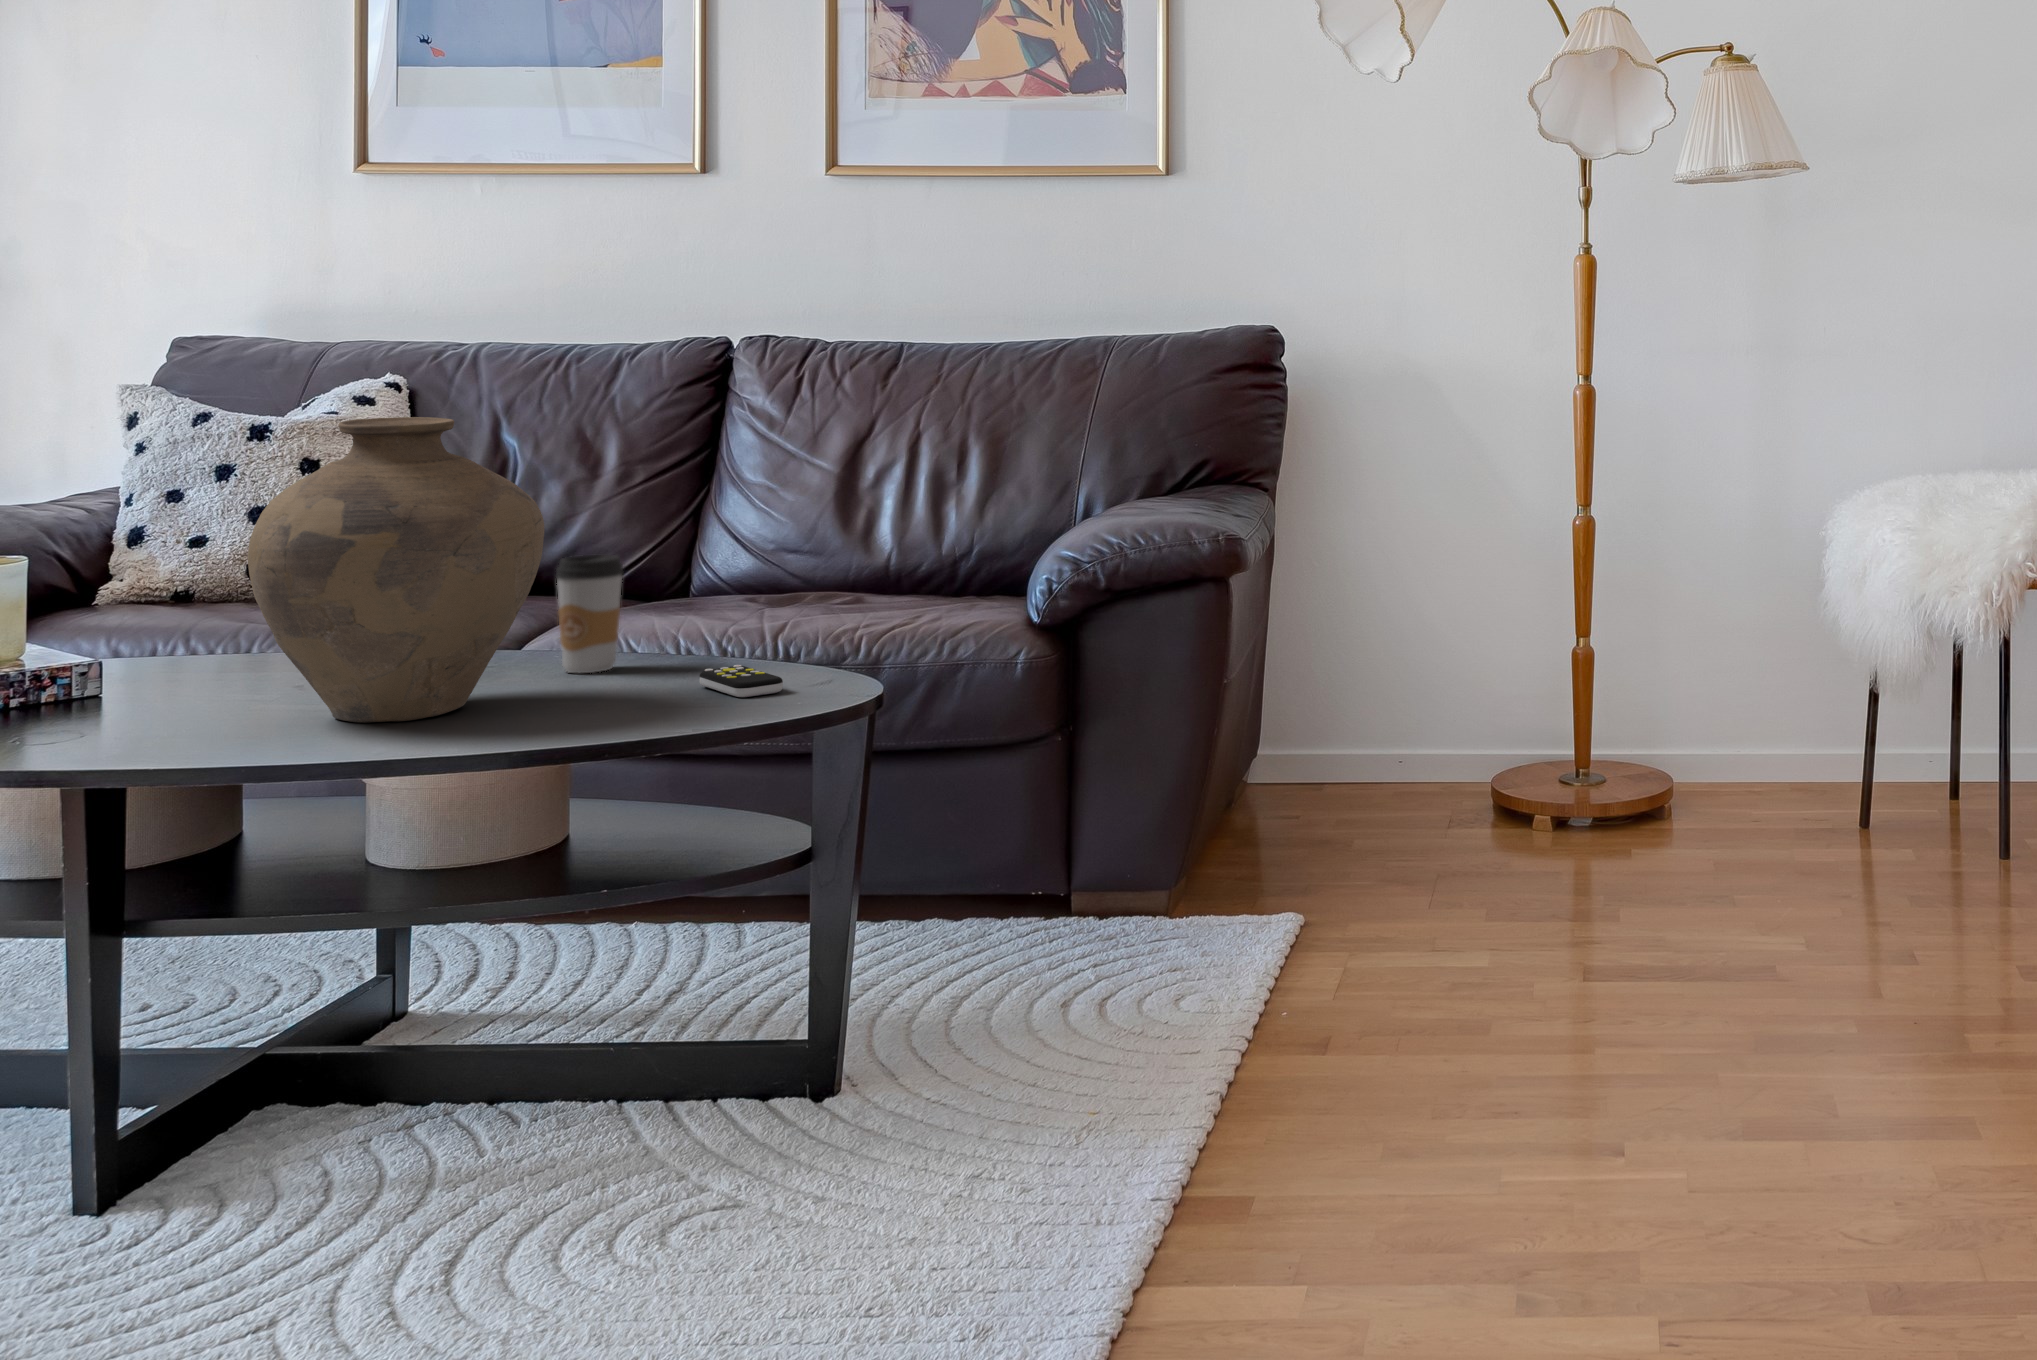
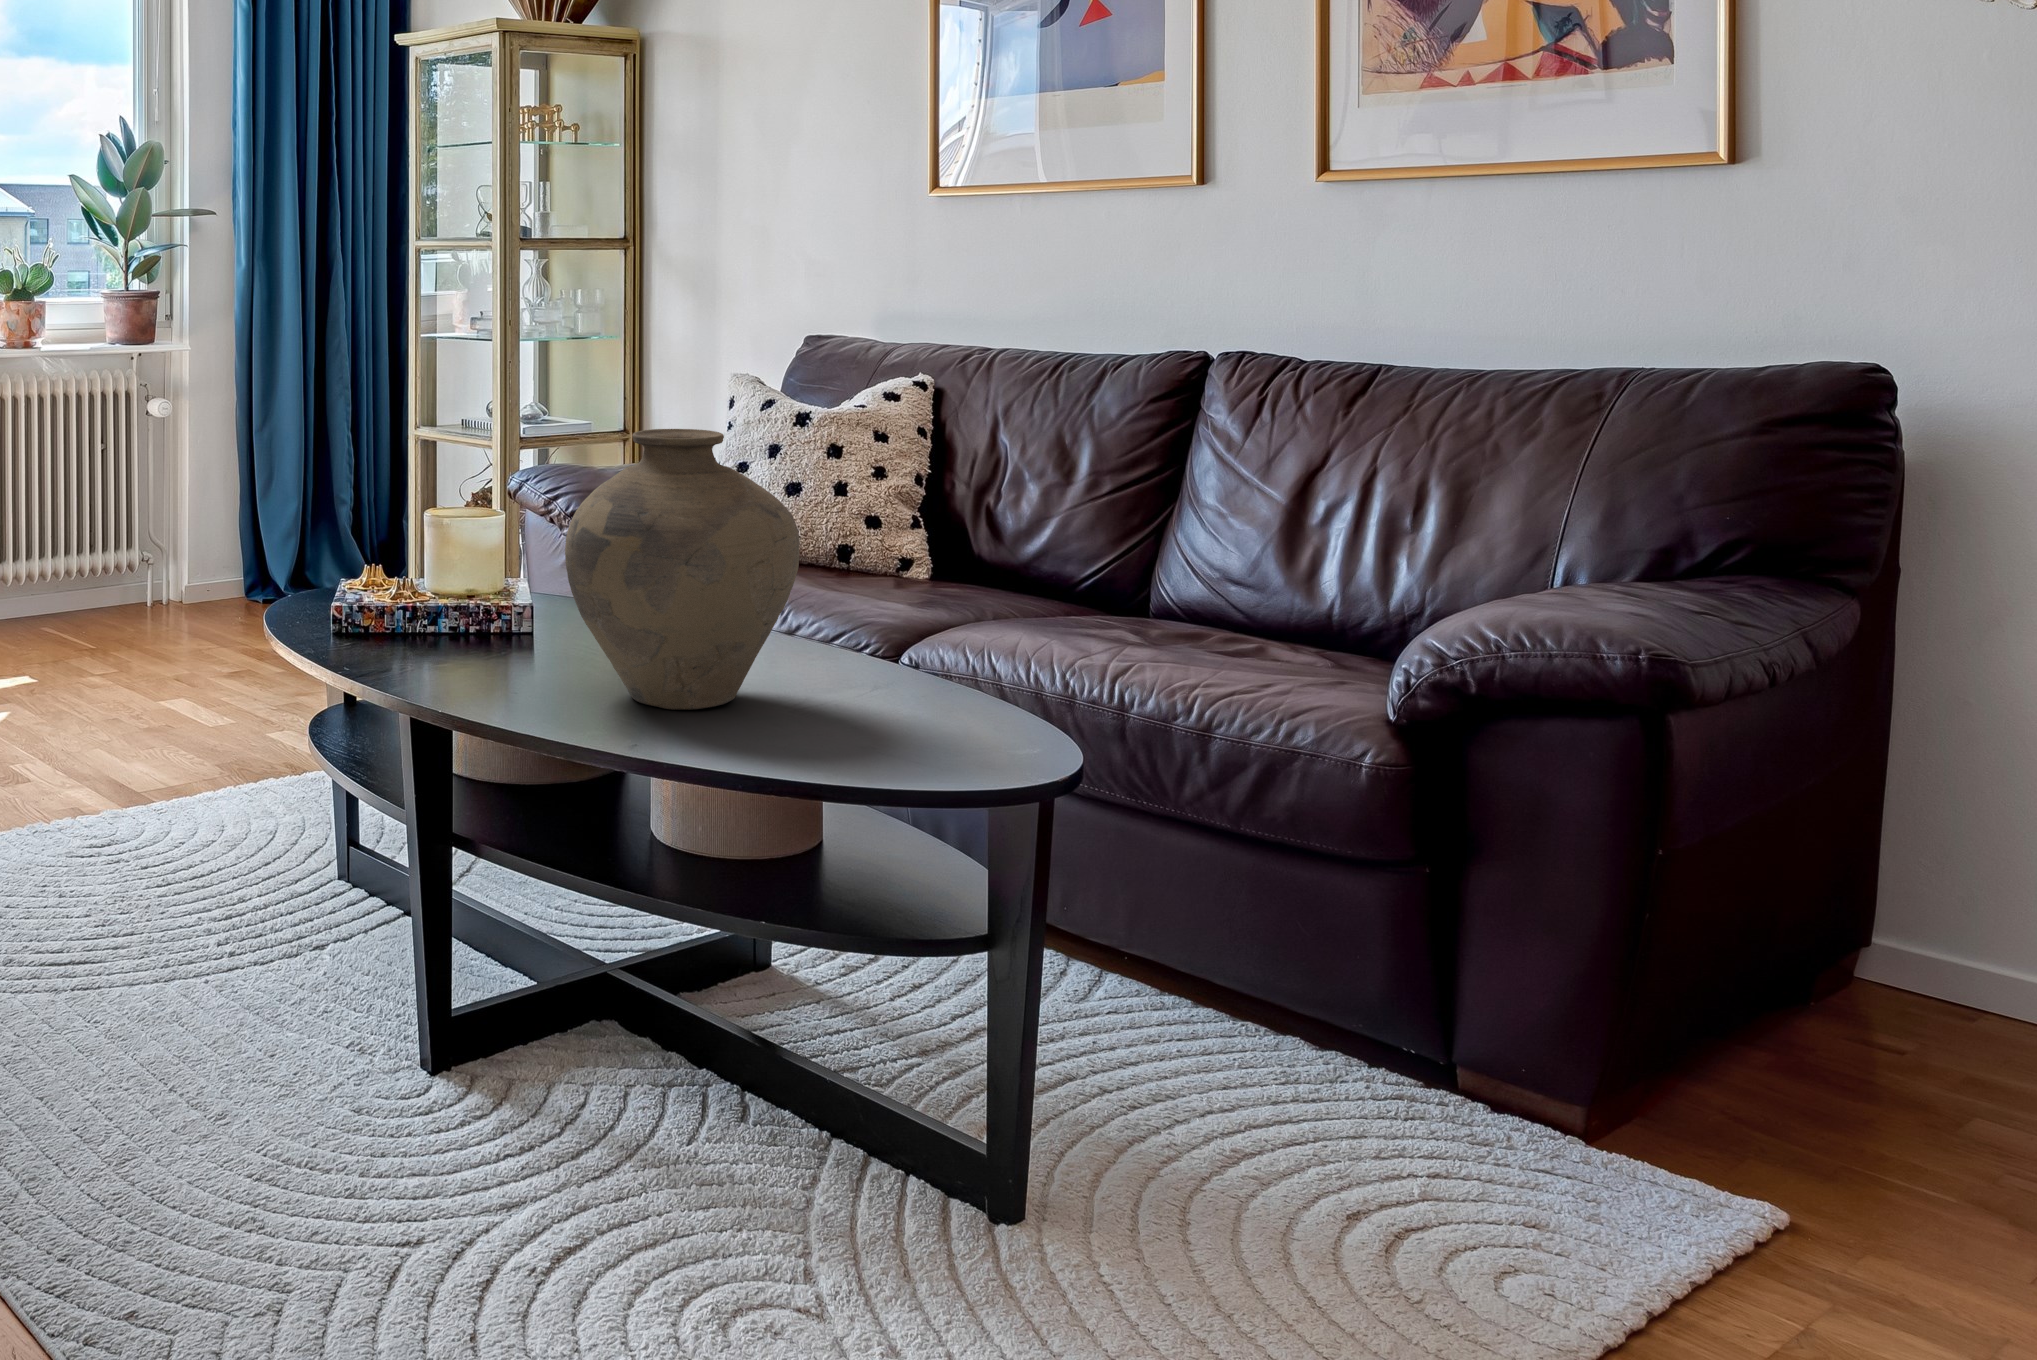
coffee cup: present [556,555,623,673] -> none [856,572,918,690]
remote control: present [699,665,783,697] -> none [938,711,1001,754]

